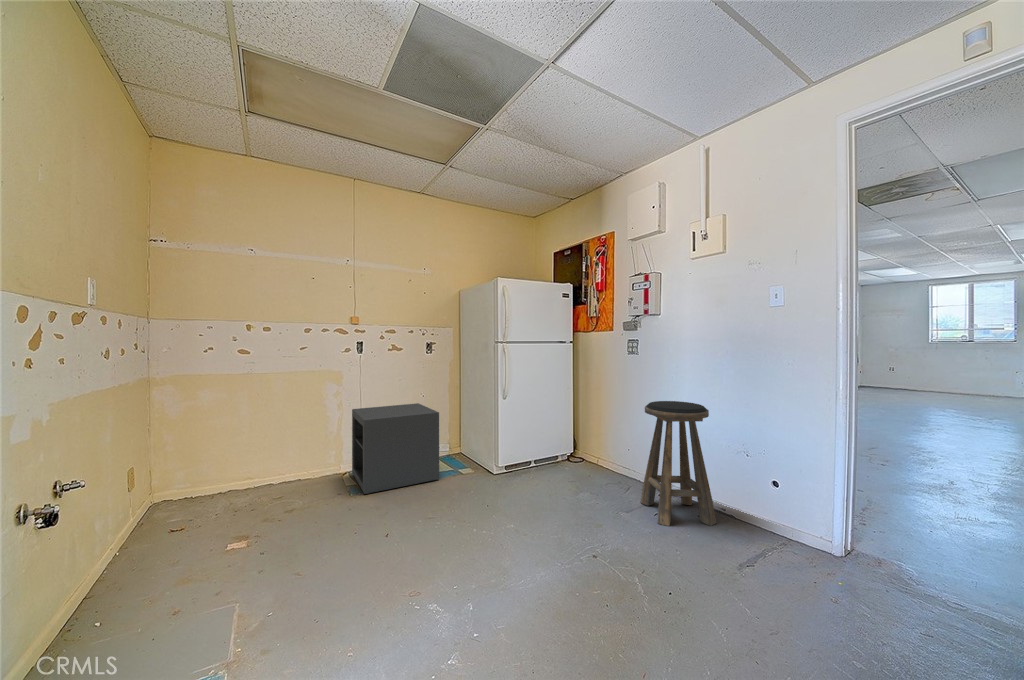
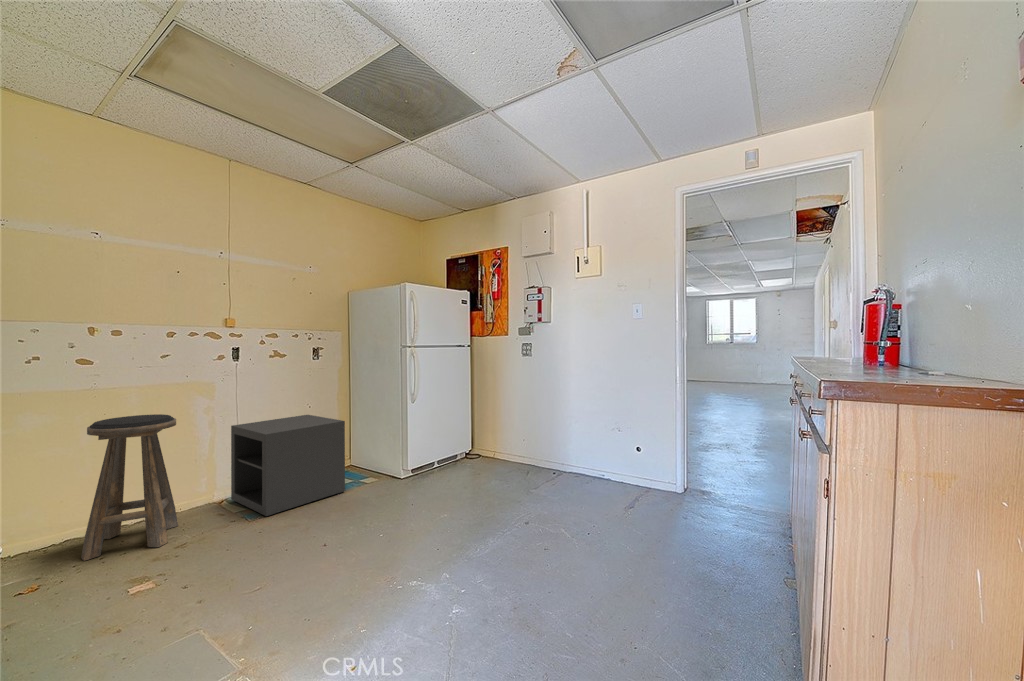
stool: present [641,401,716,526] -> present [81,414,178,561]

